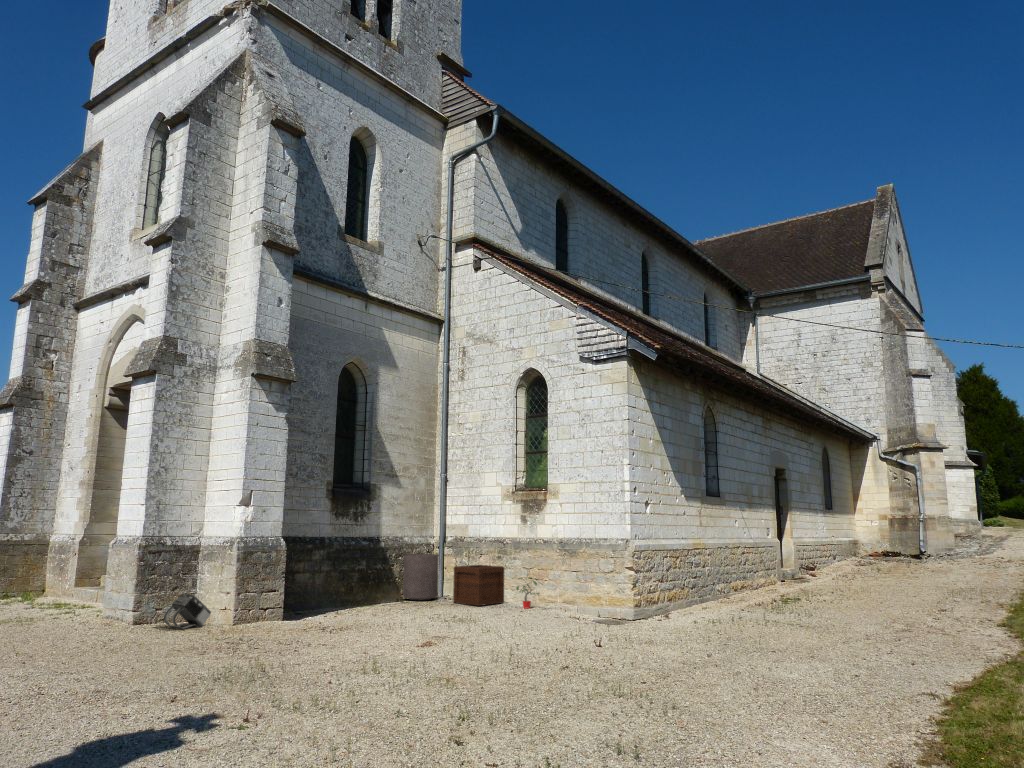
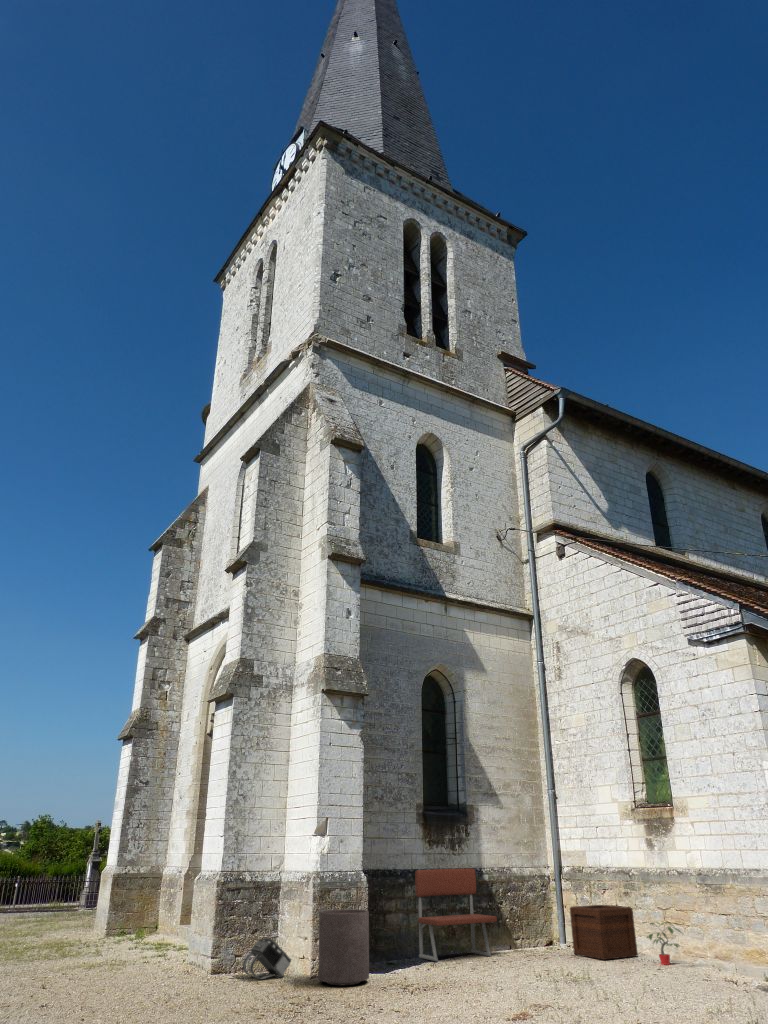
bench: none [322,536,393,611] -> present [415,868,497,961]
trash can: present [403,554,439,600] -> present [318,909,369,985]

